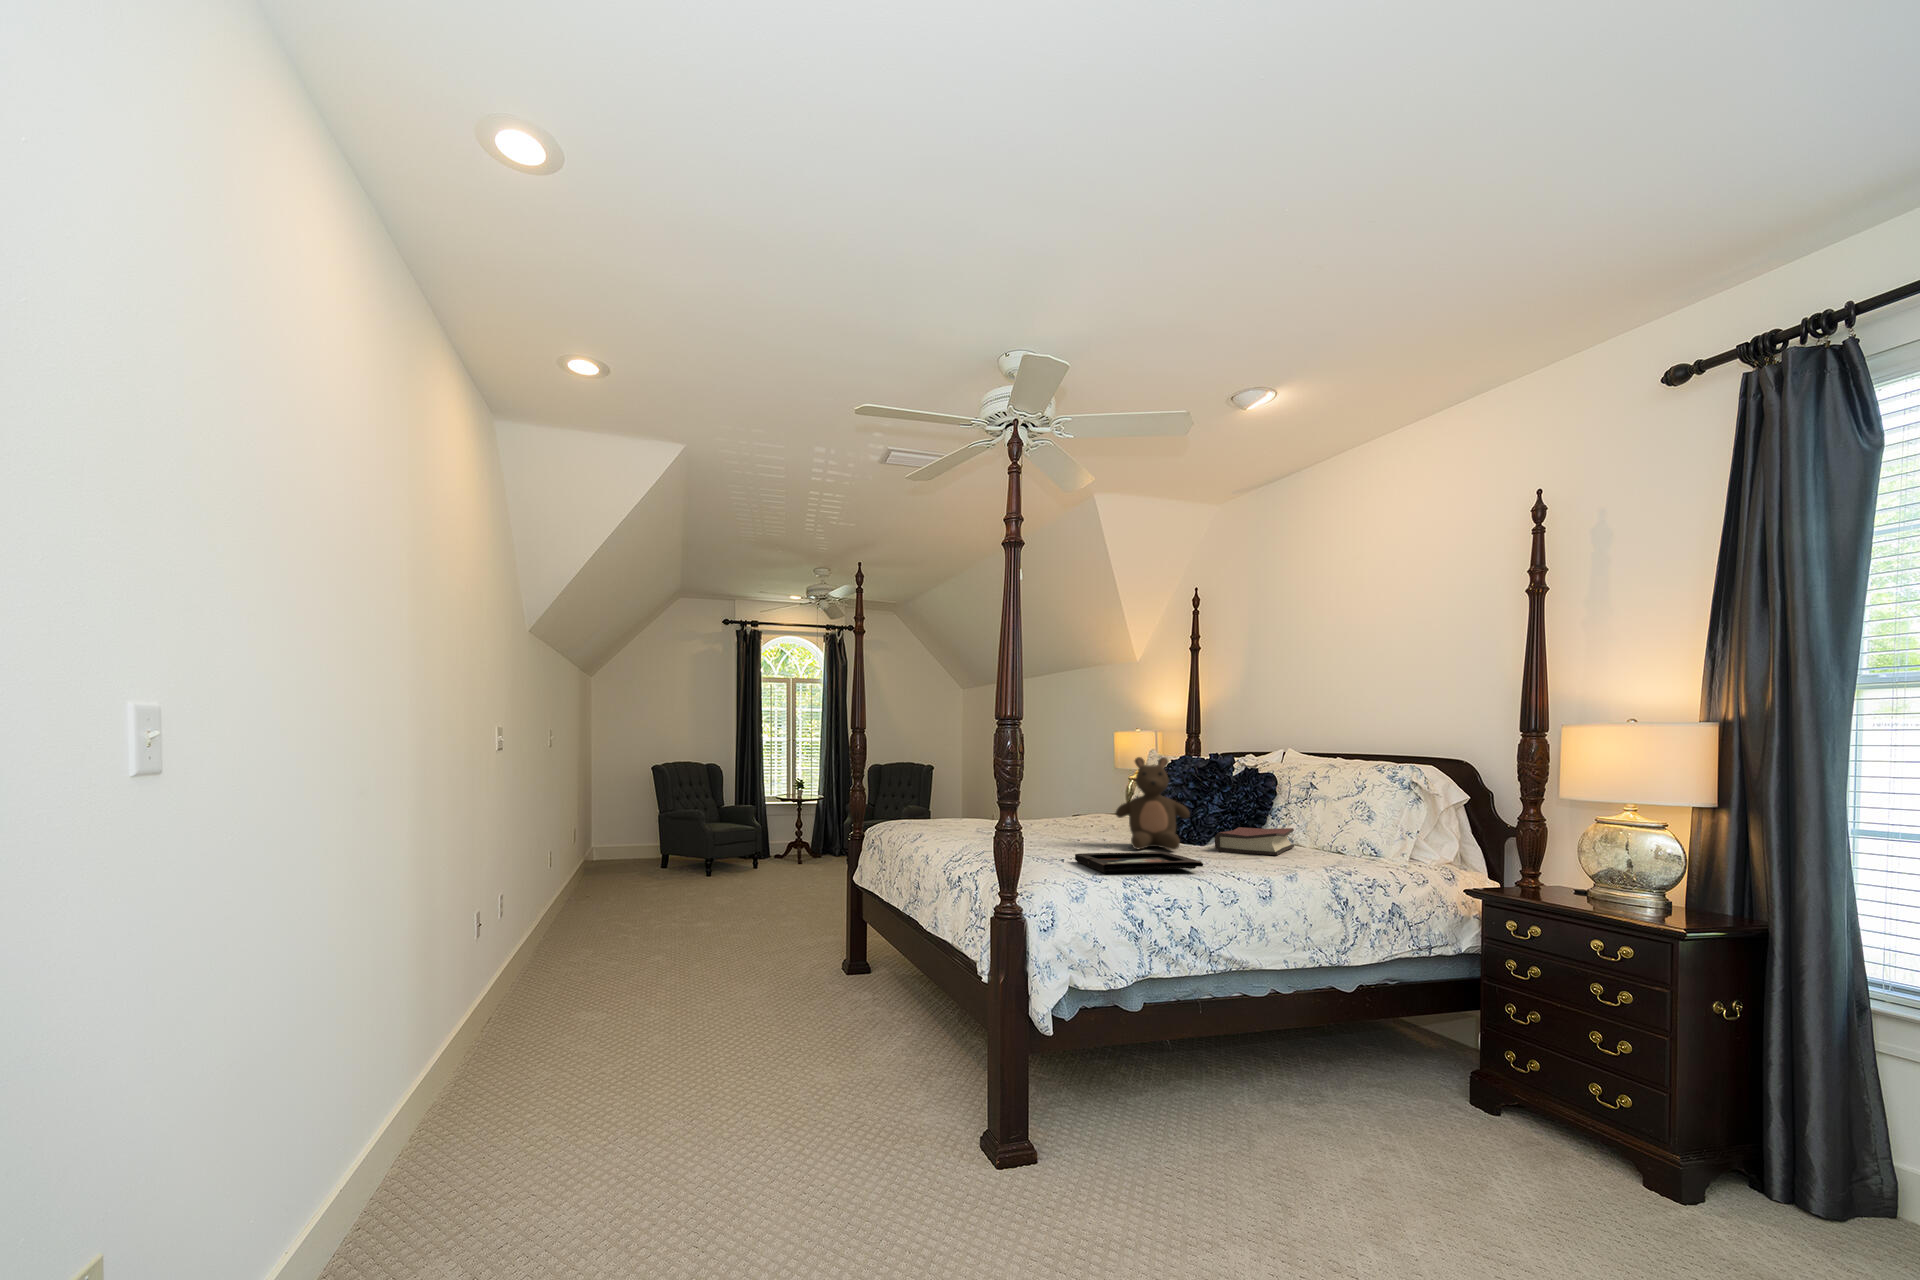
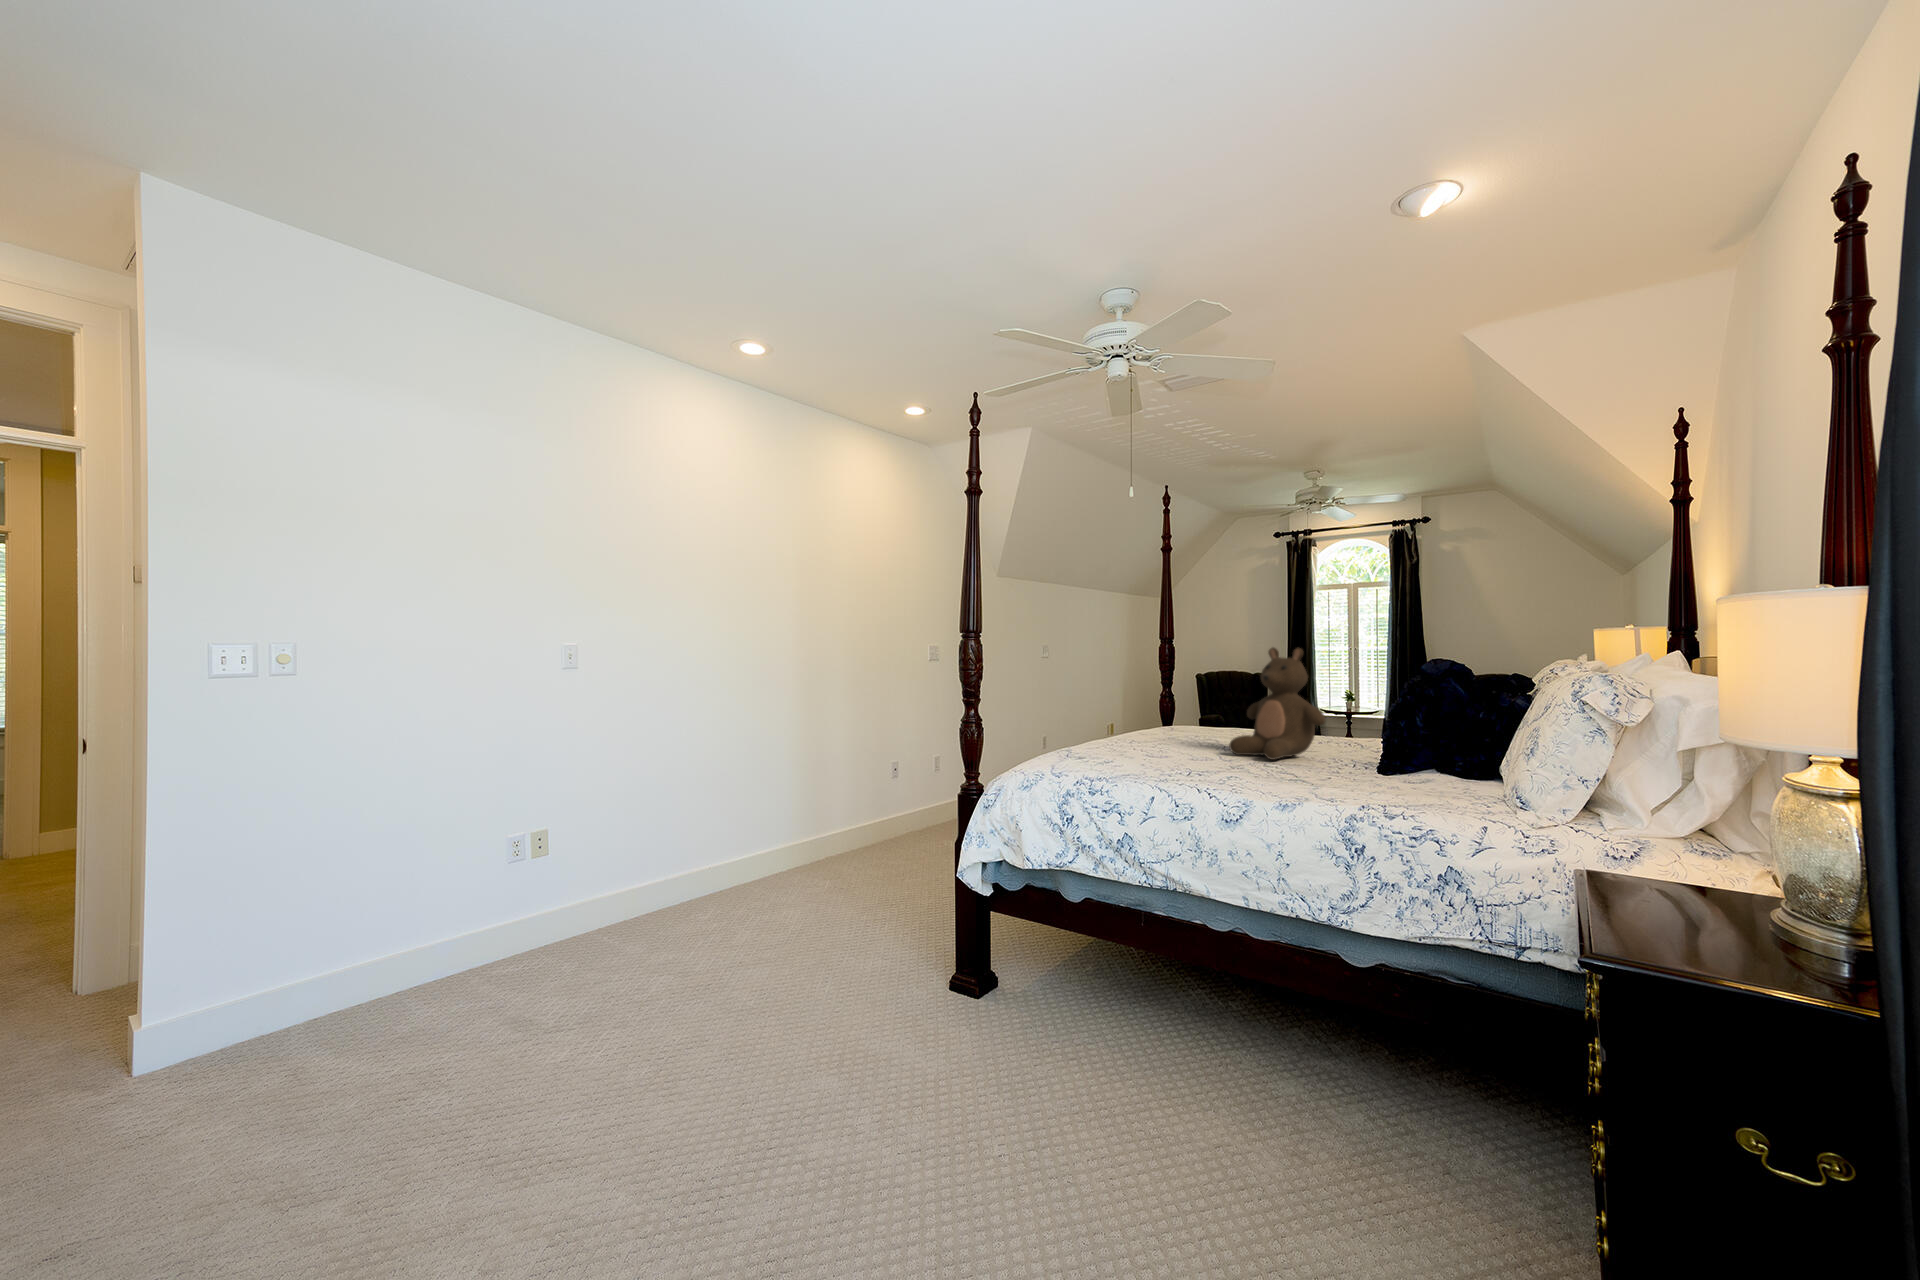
hardback book: present [1215,827,1294,855] -> none [1333,745,1477,781]
decorative tray: present [1075,852,1203,873] -> none [1057,744,1204,769]

